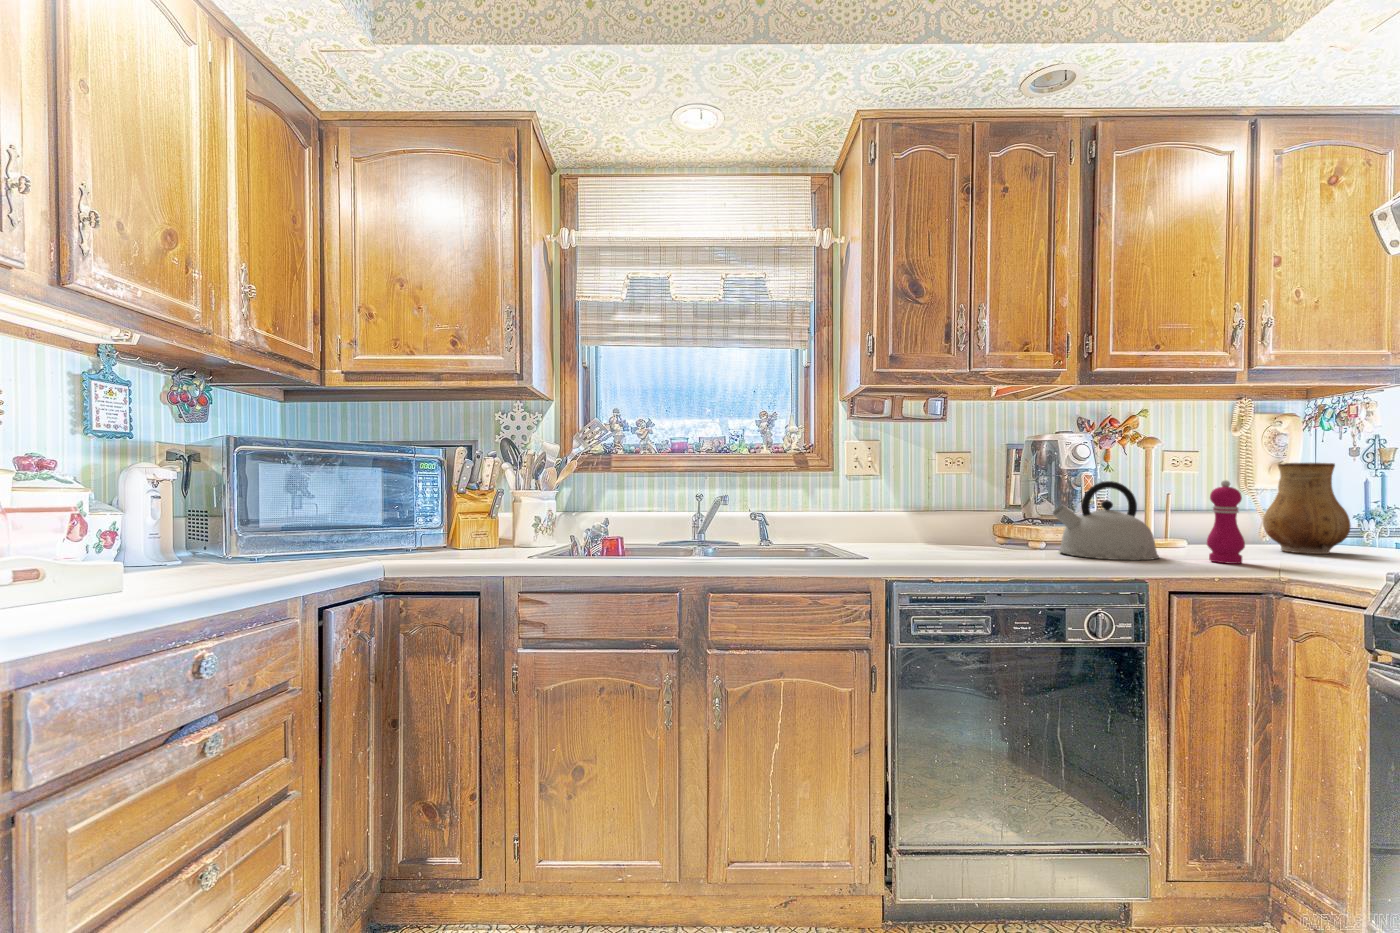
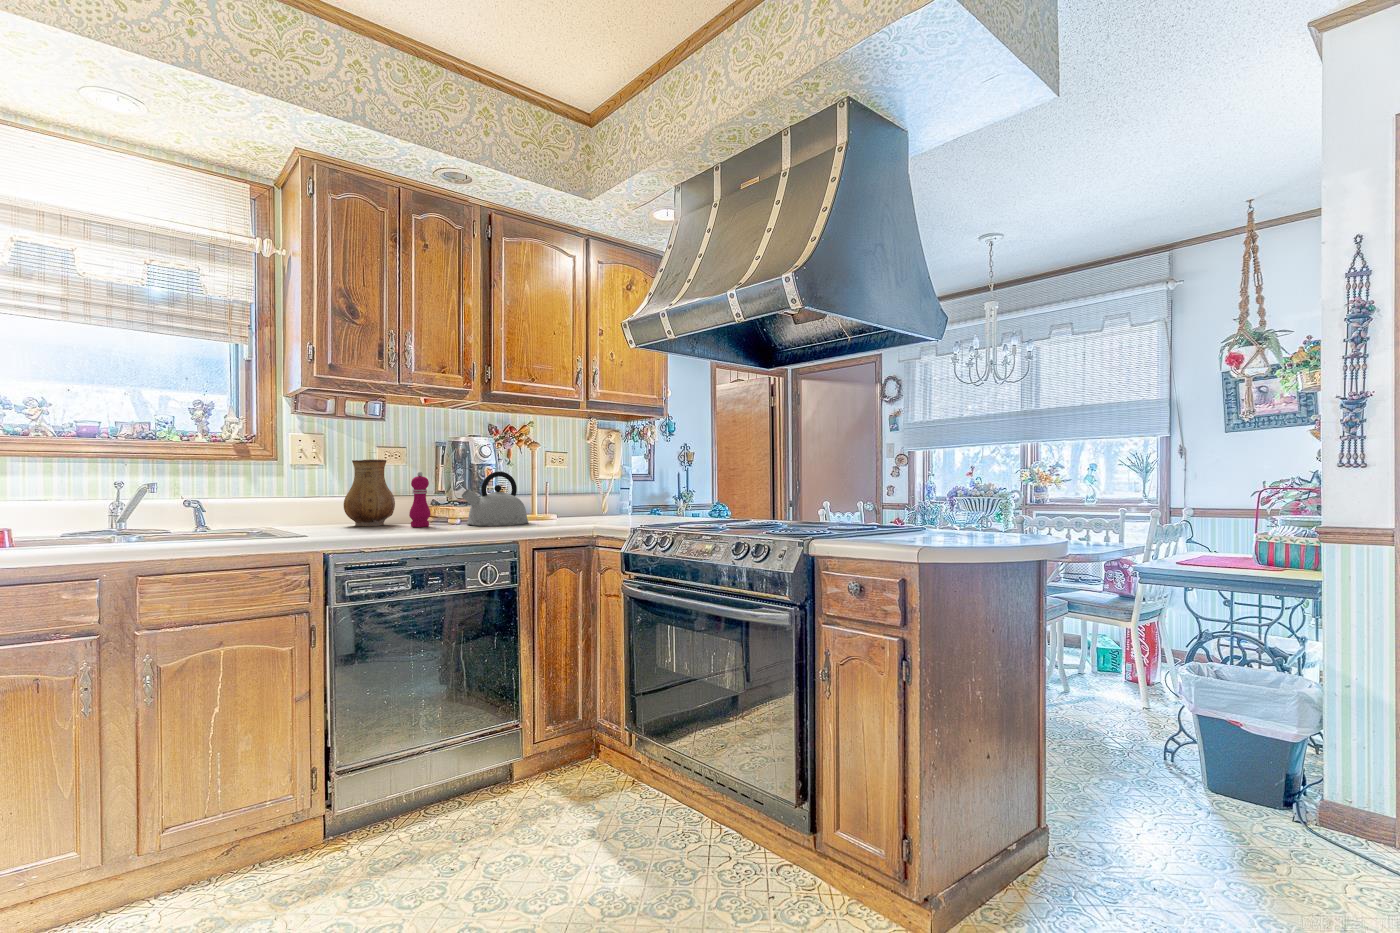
ceramic pitcher: present [1263,463,1351,554] -> present [344,460,395,526]
pepper mill: present [1207,480,1245,564] -> present [409,472,431,527]

